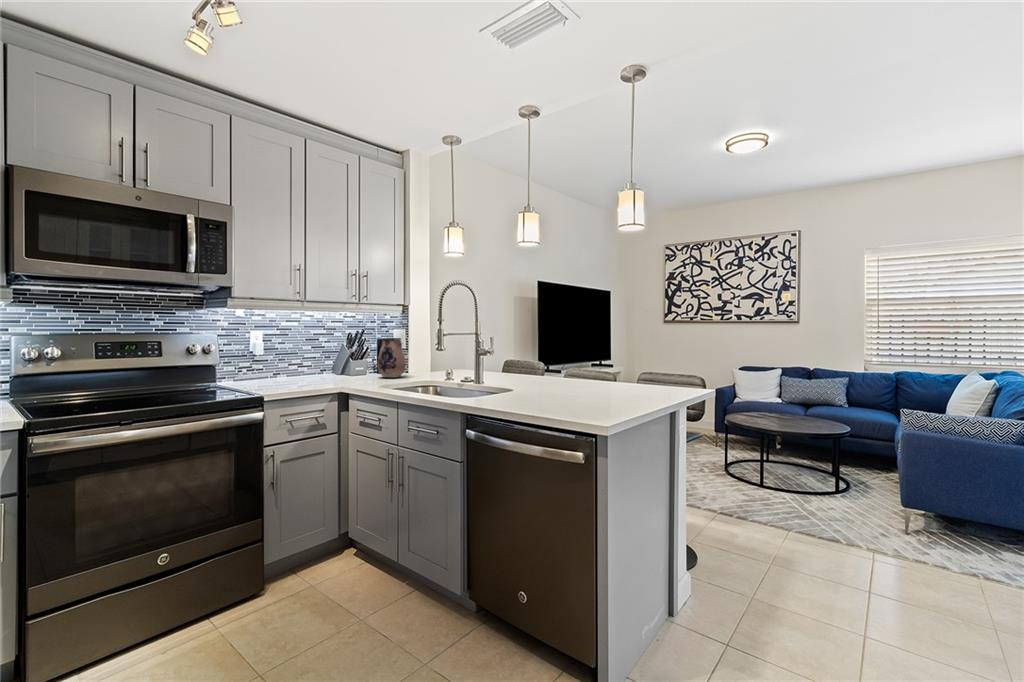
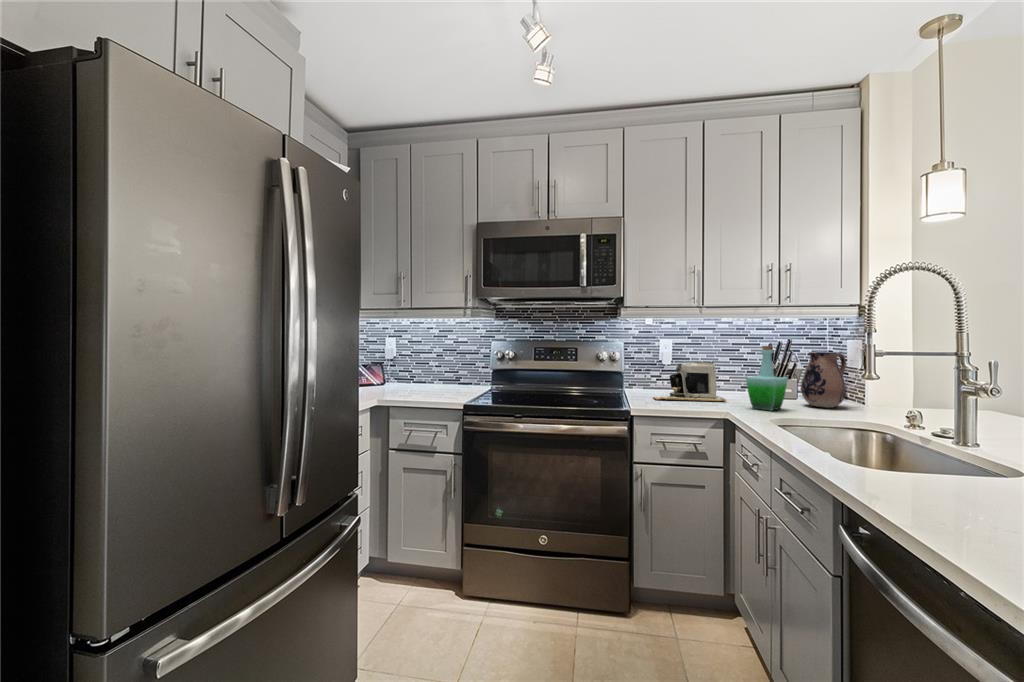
bottle: none [350,334,377,383] -> present [746,346,788,411]
coffee maker: none [260,349,328,387] -> present [653,362,726,401]

